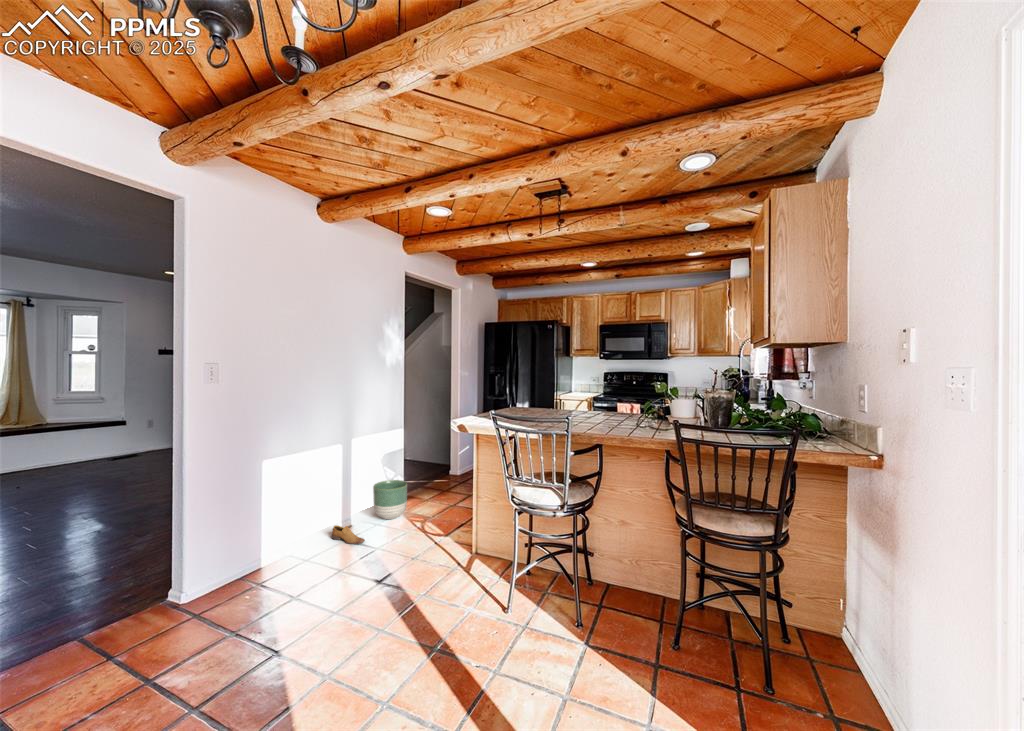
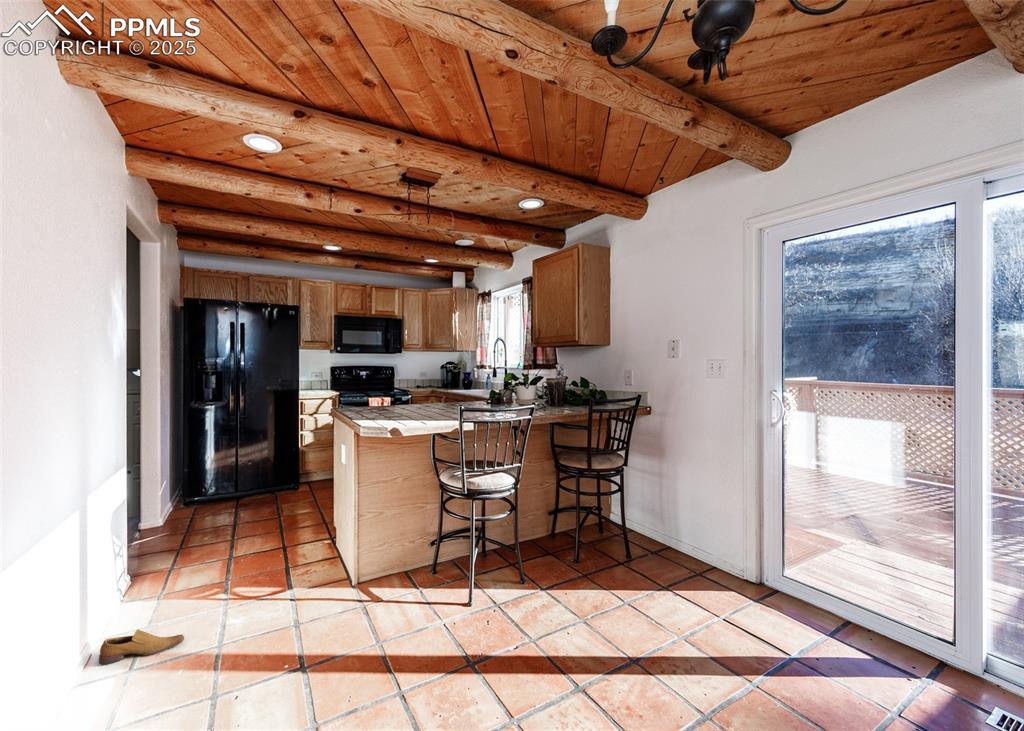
planter: present [373,480,407,519] -> none [127,538,192,604]

